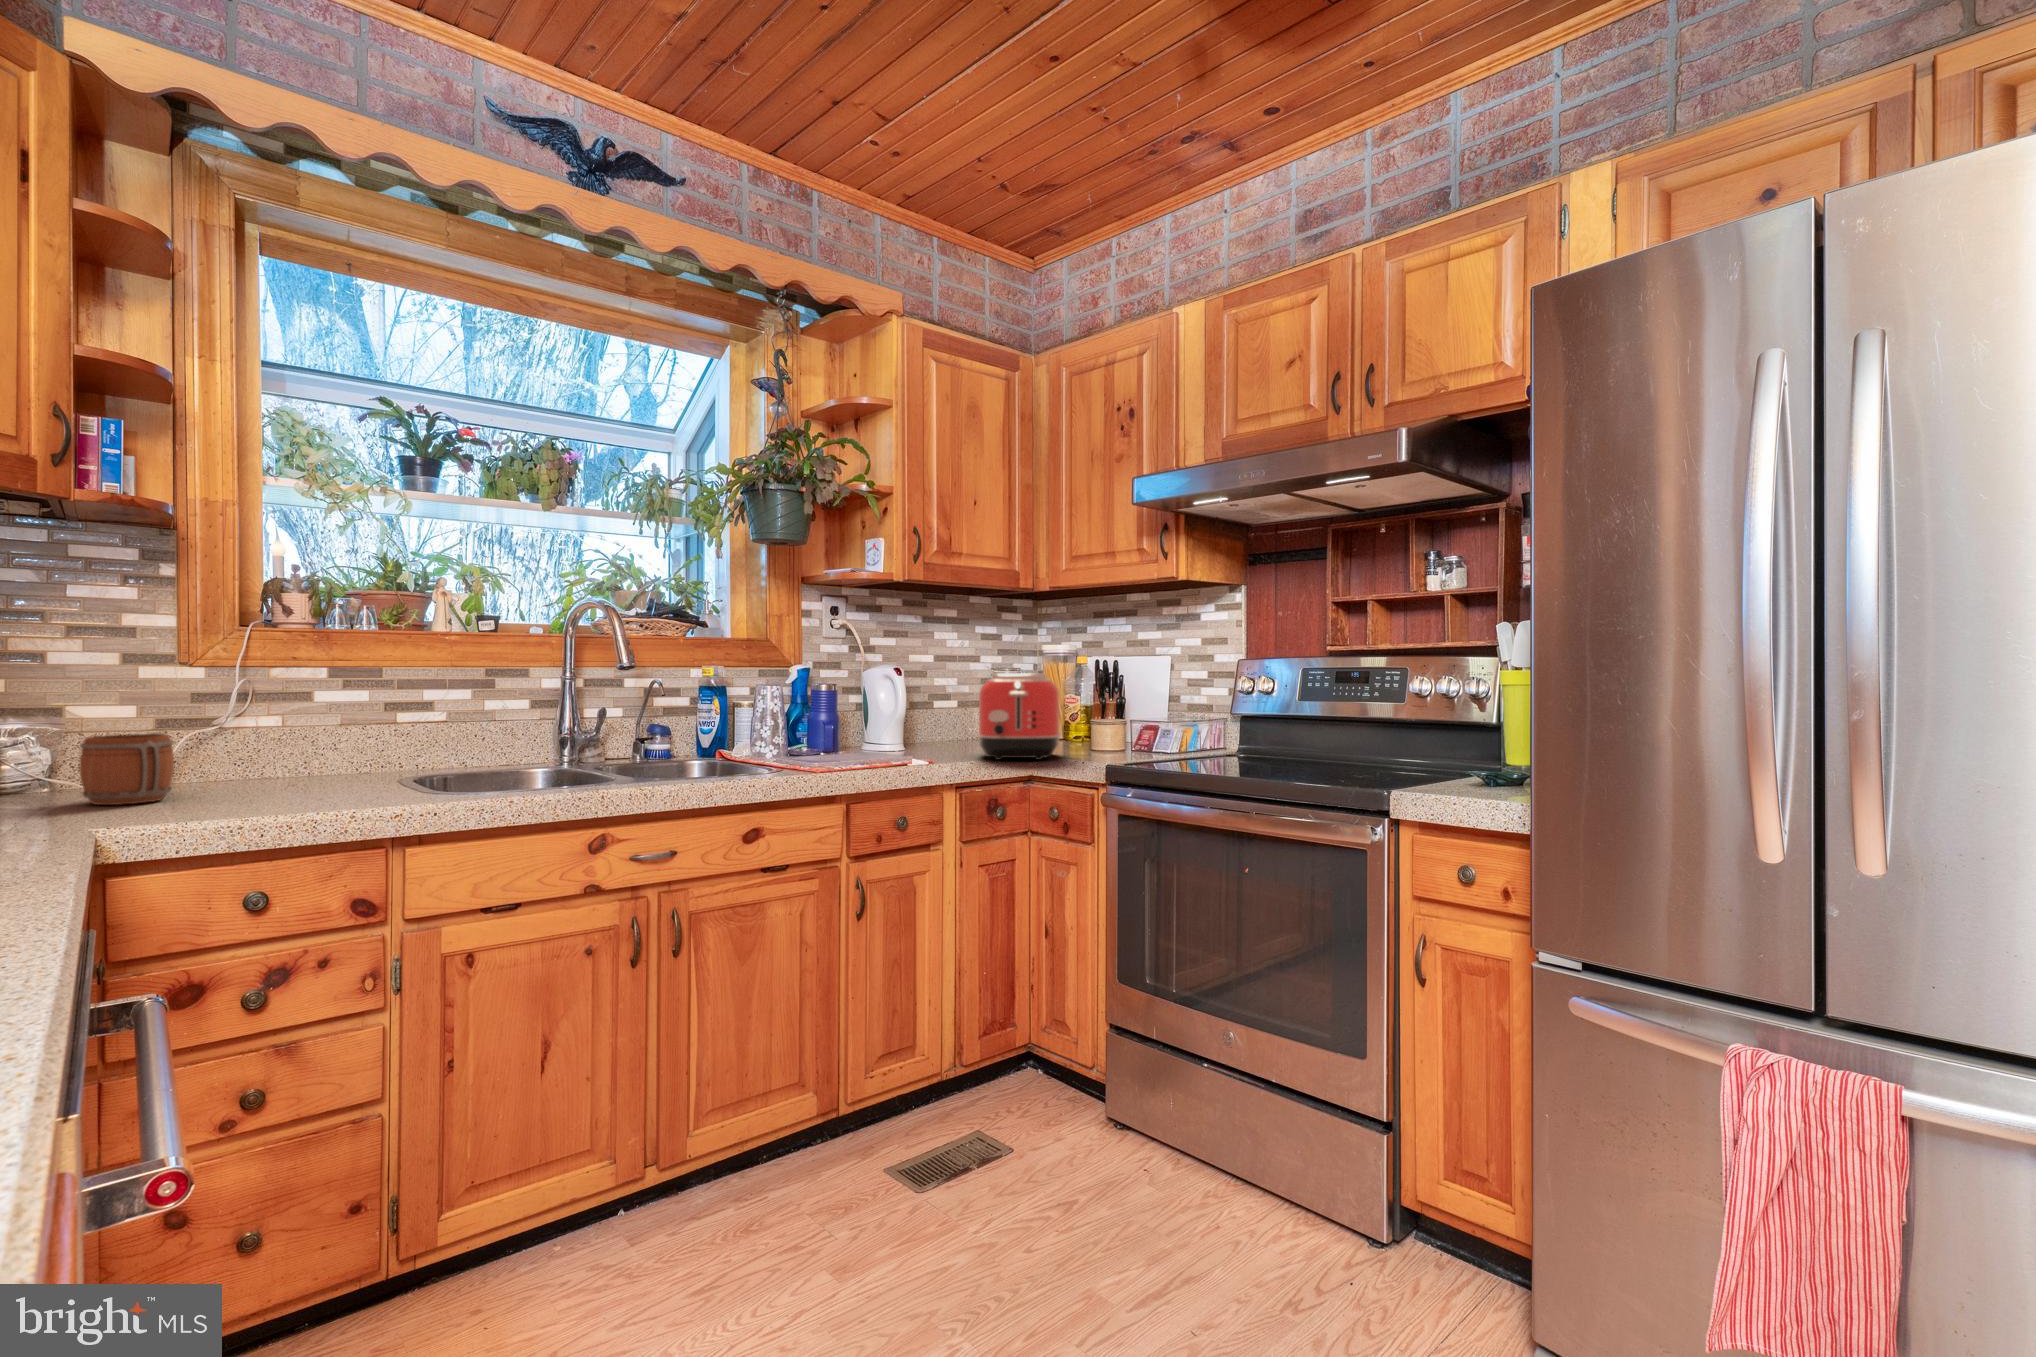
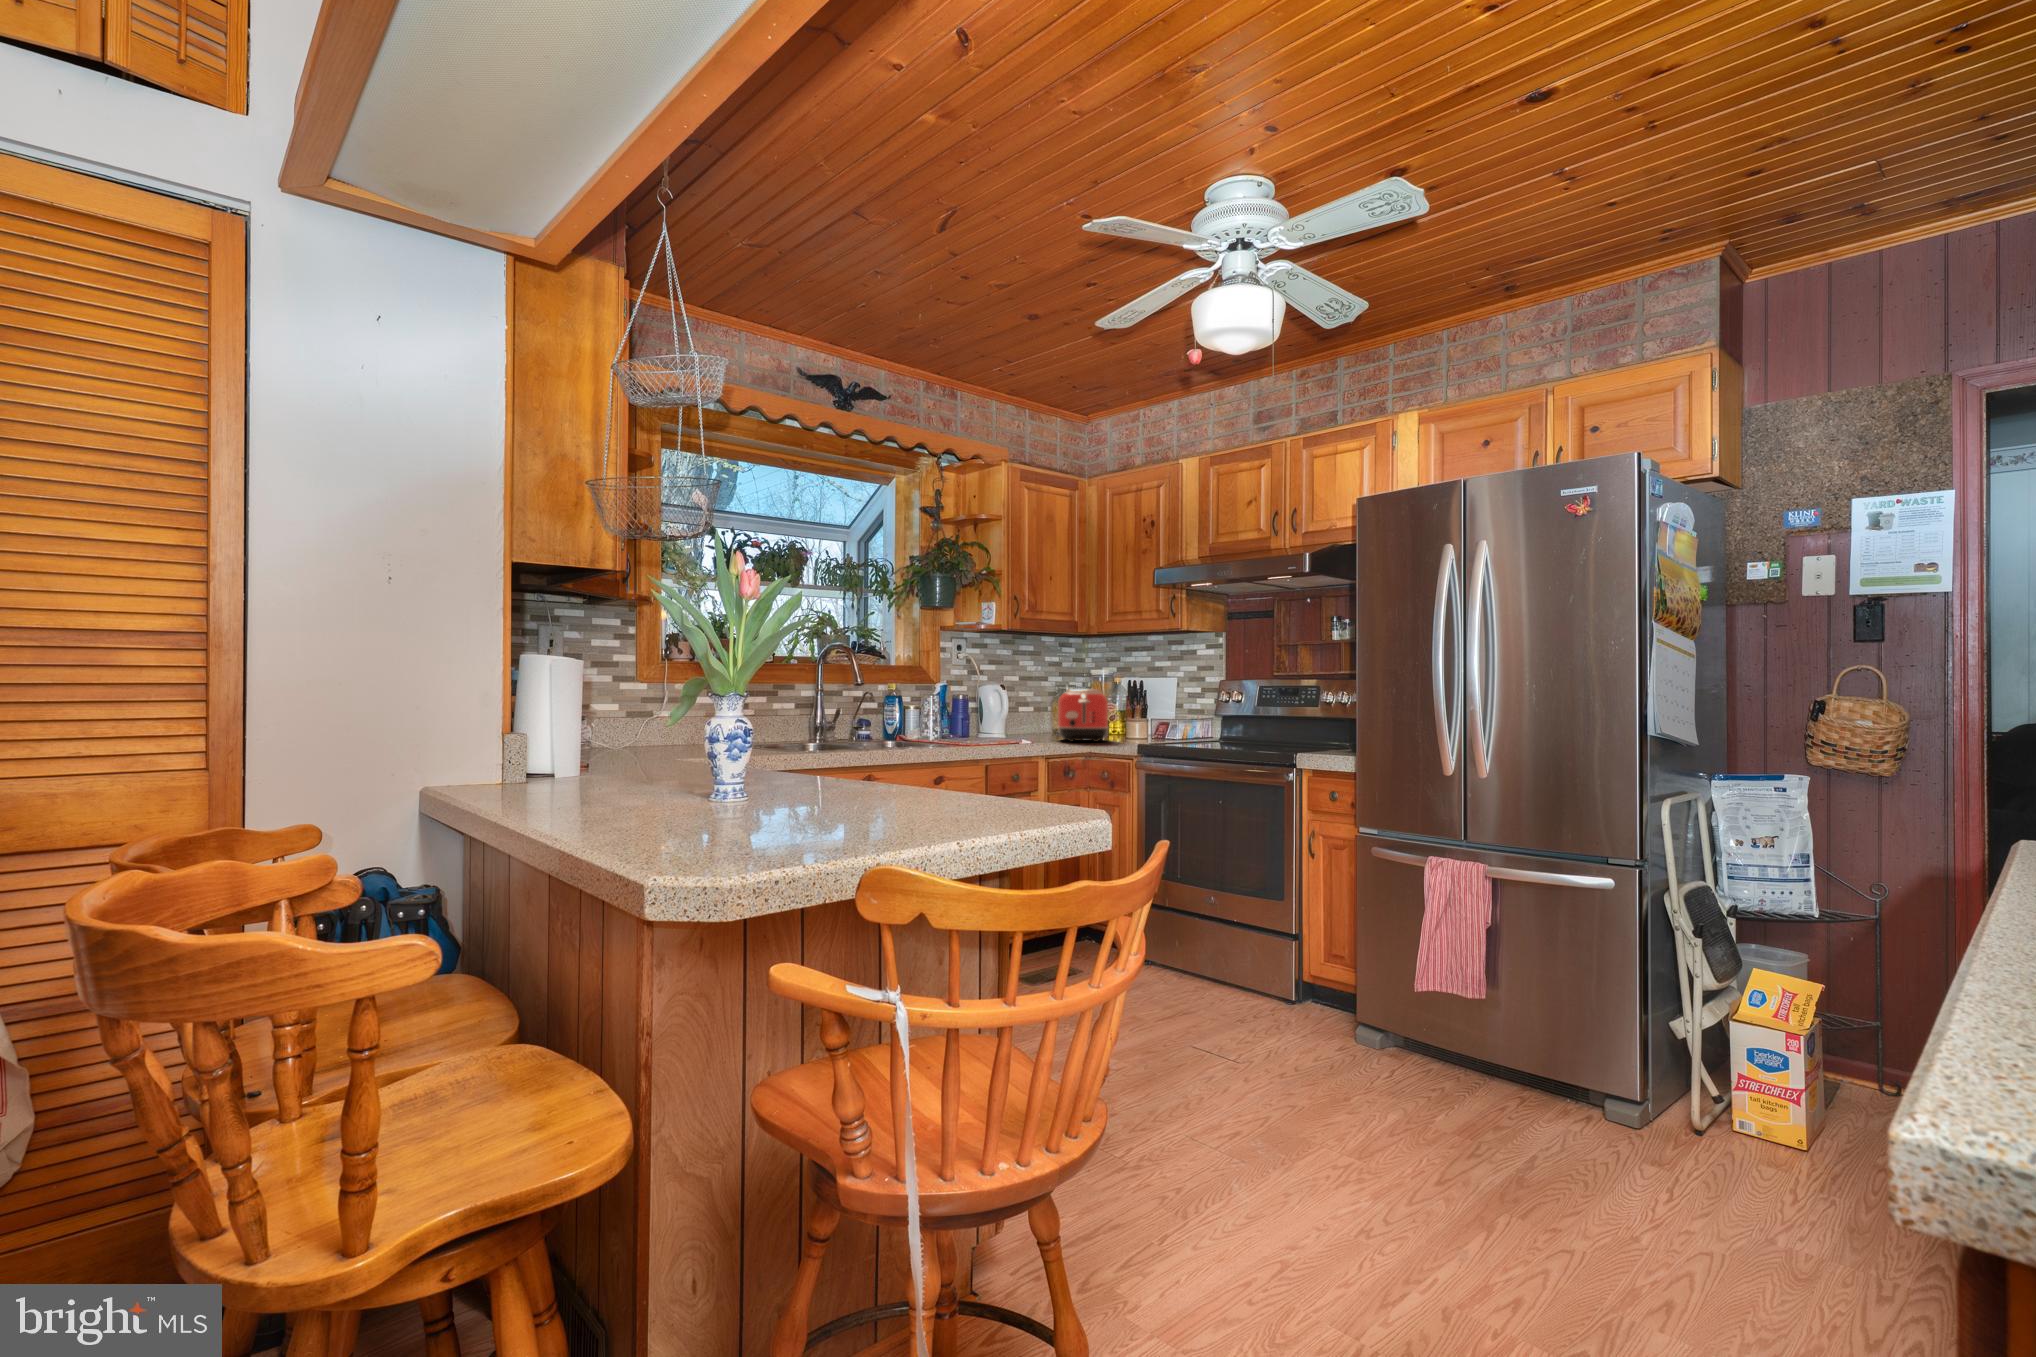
mug: present [80,732,174,805] -> none [617,717,656,753]

